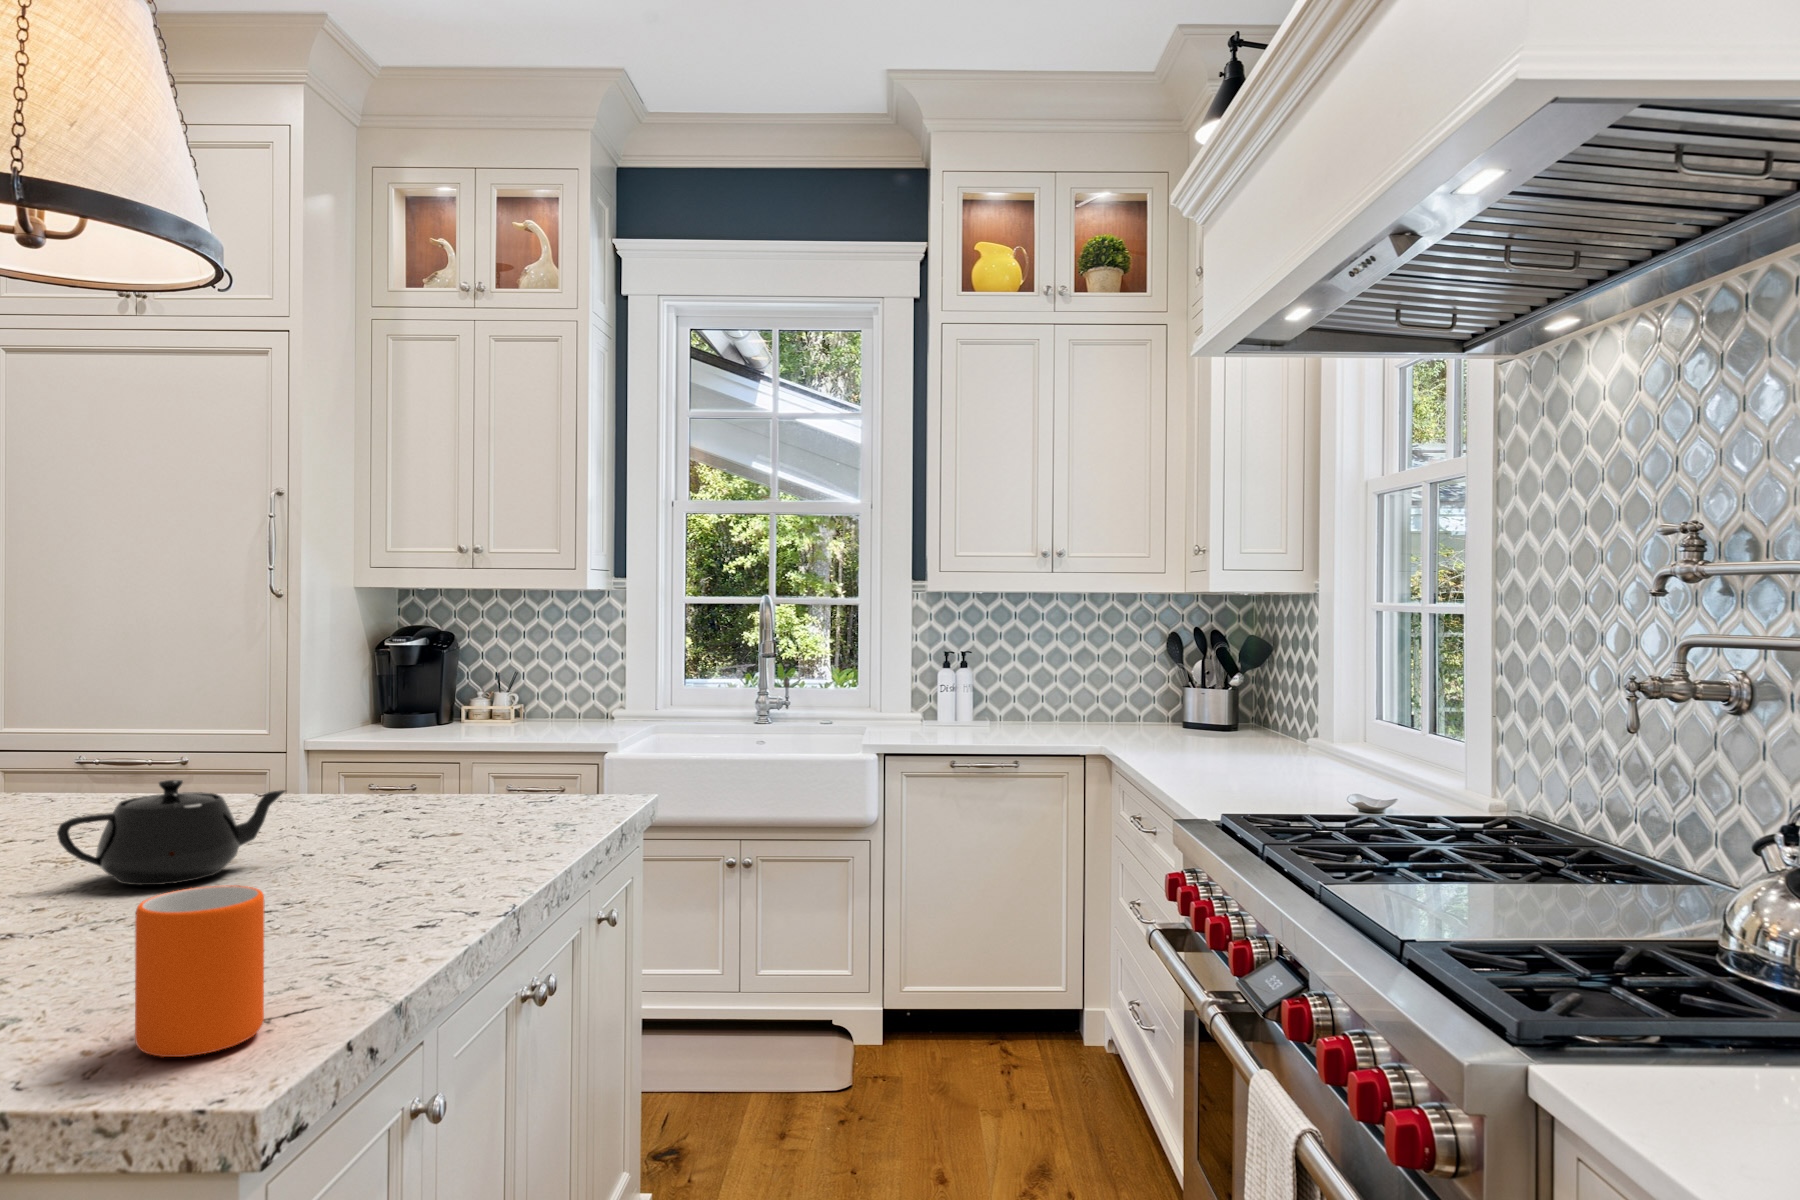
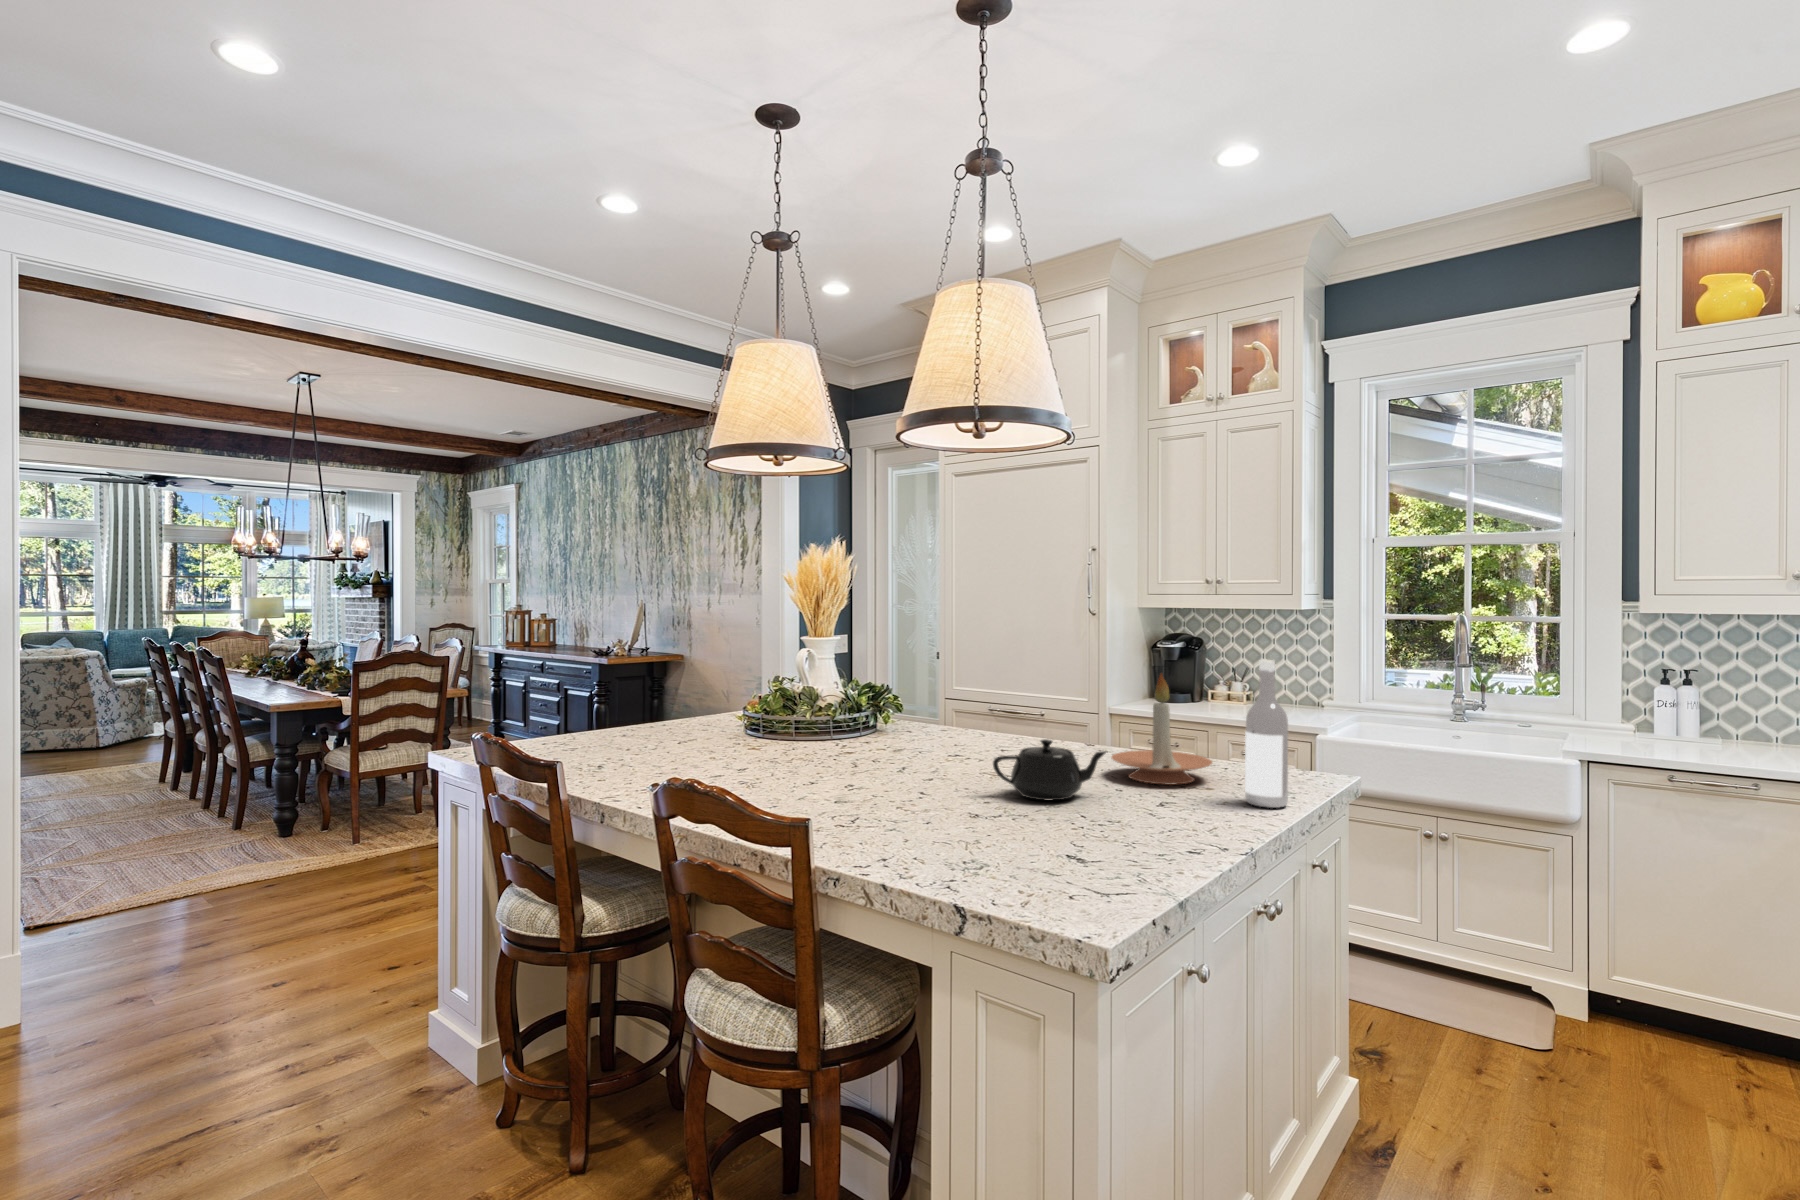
wine bottle: none [507,635,566,846] -> present [1245,660,1288,808]
candle holder: none [297,663,461,835] -> present [1112,674,1212,785]
mug: present [135,885,264,1057] -> none [1044,813,1107,908]

